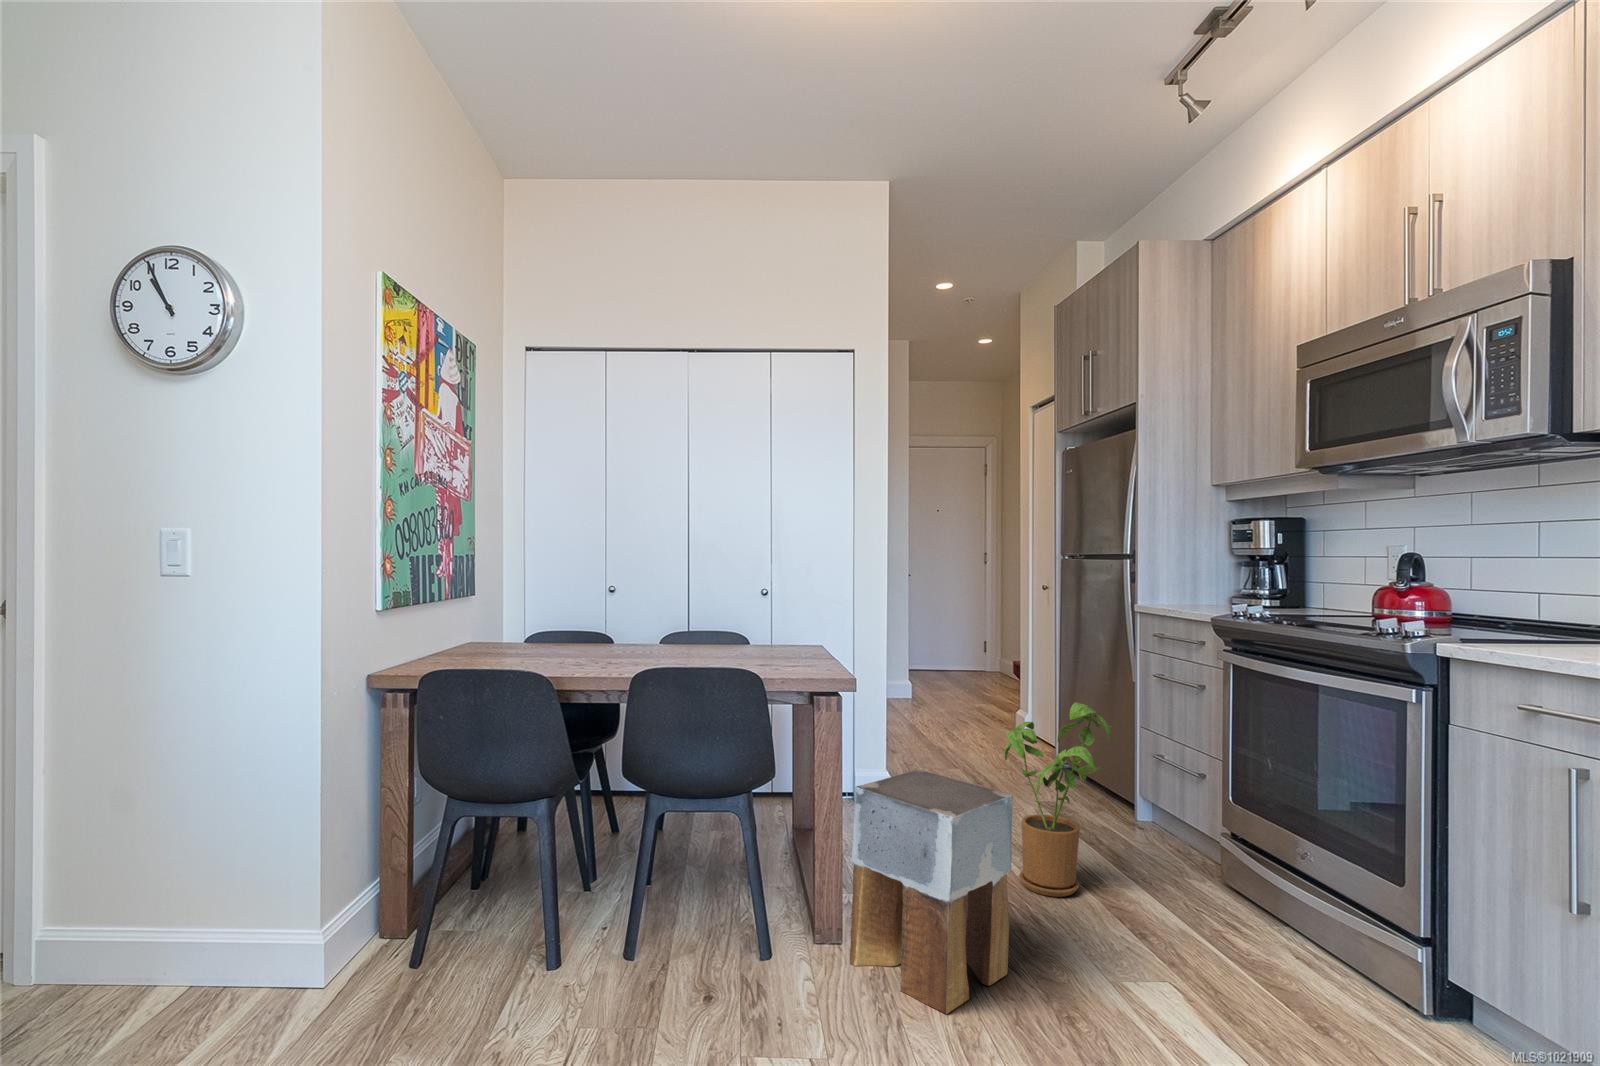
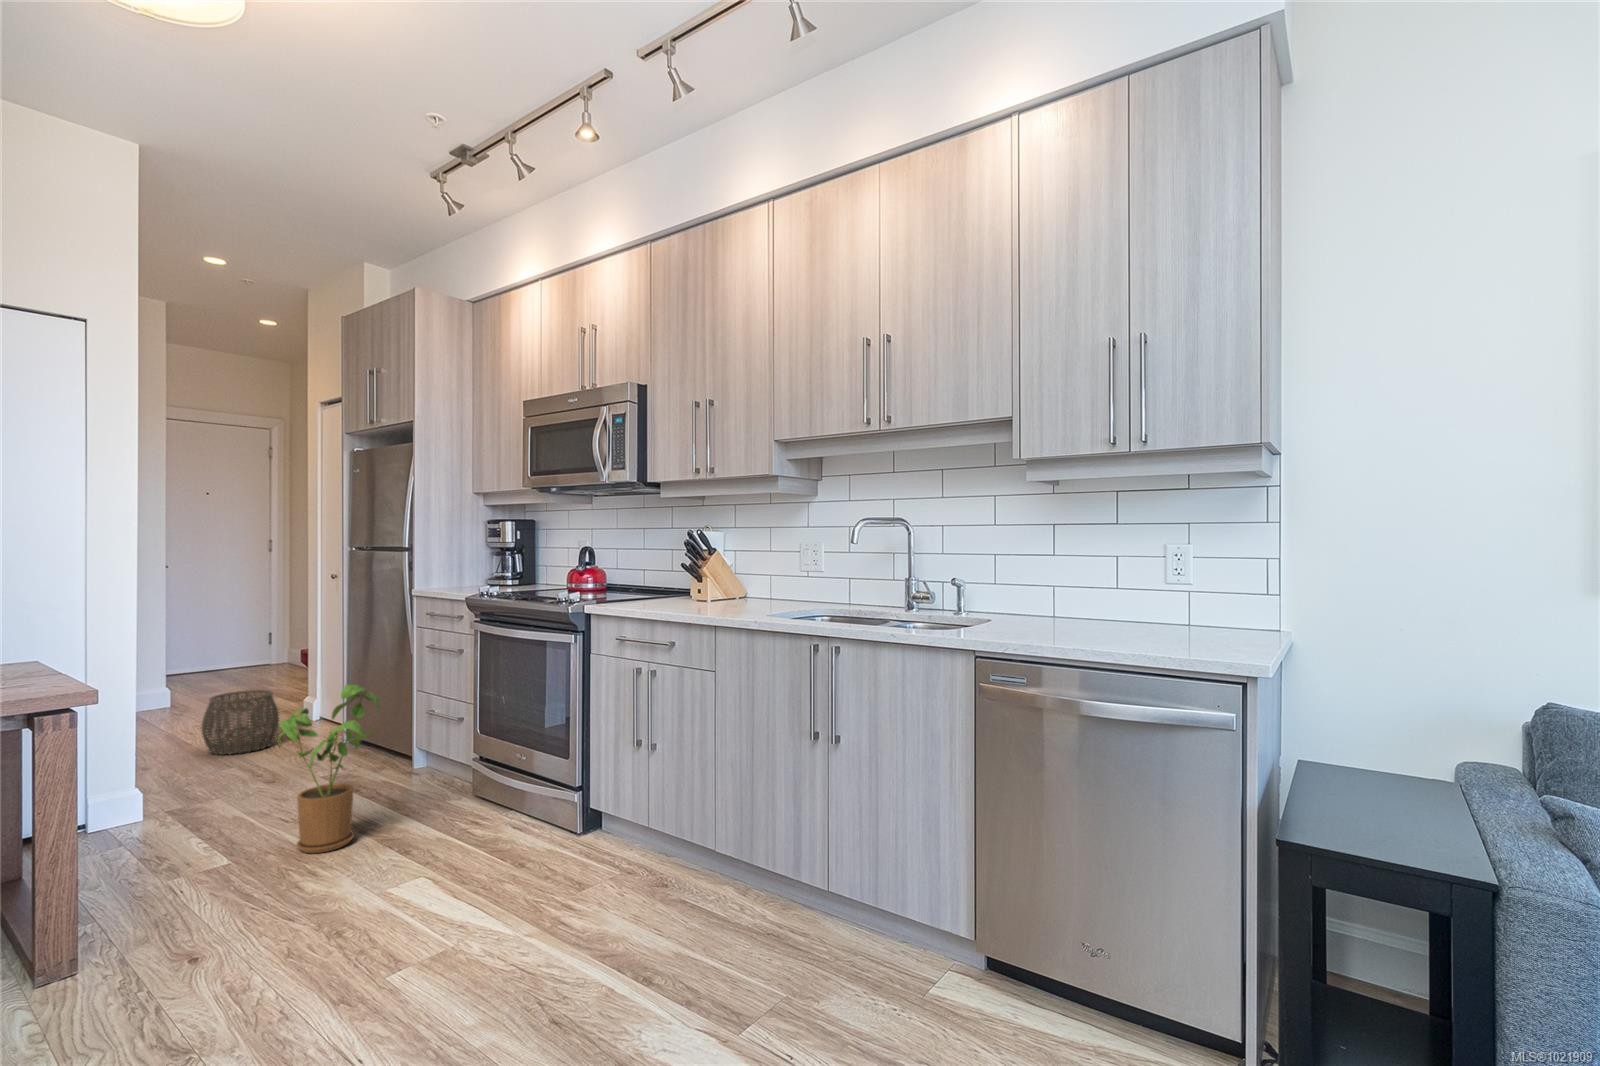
woven basket: none [934,693,999,756] -> present [202,690,279,755]
stool: present [850,770,1013,1014] -> none [97,775,281,980]

